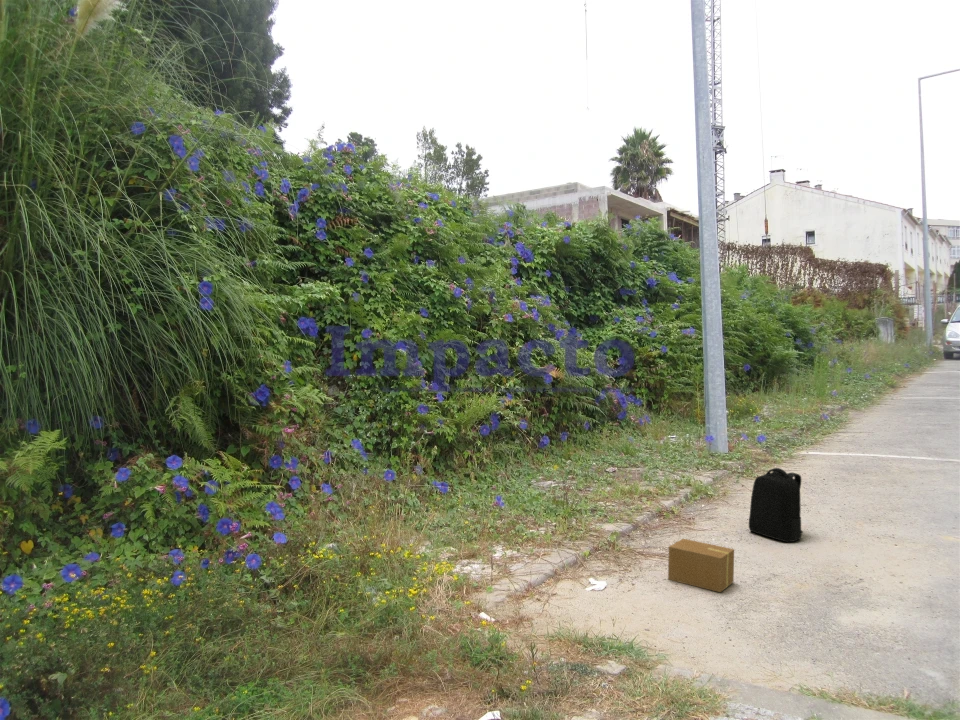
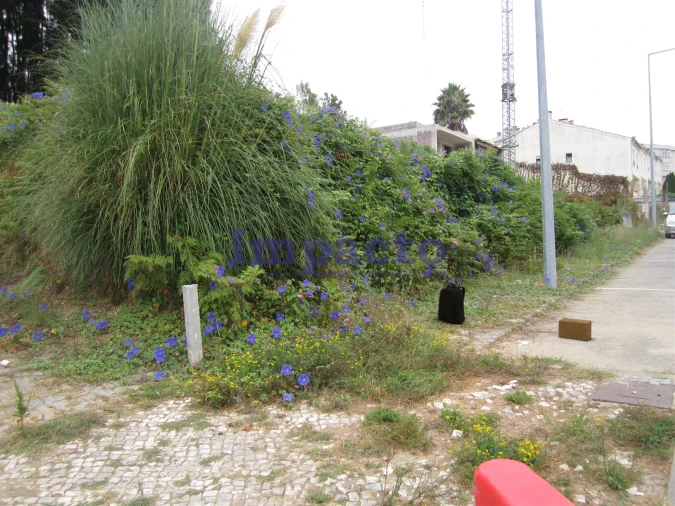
backpack: present [749,468,803,542] -> present [438,284,465,323]

